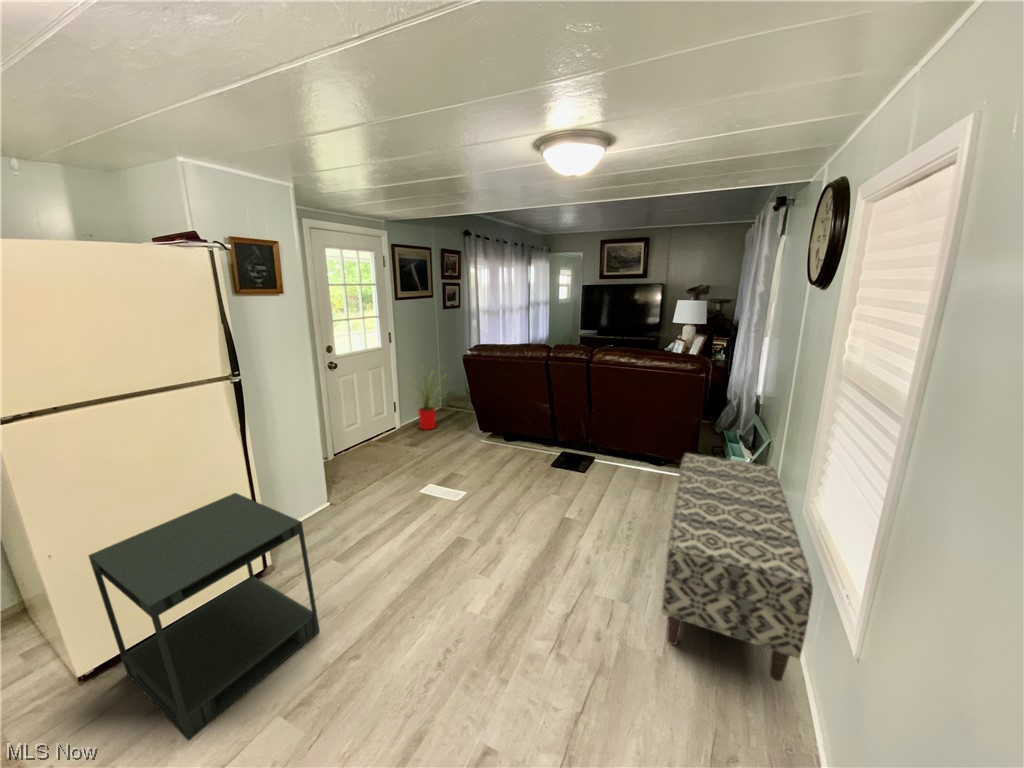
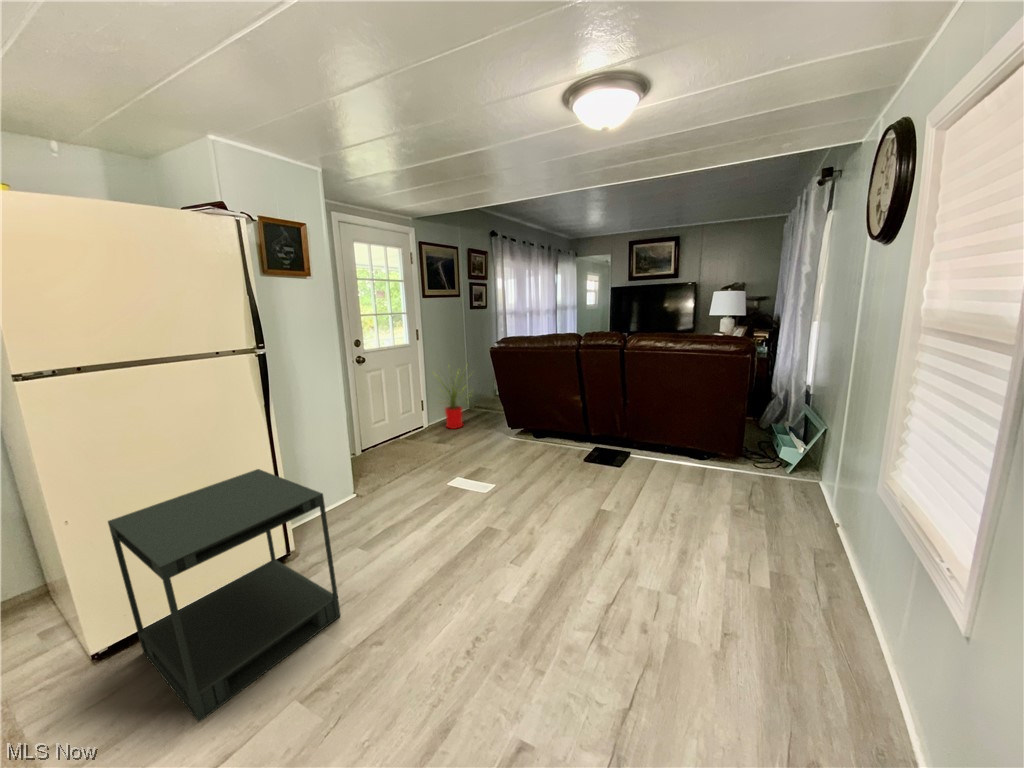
bench: present [662,453,813,681] -> none [718,437,907,685]

